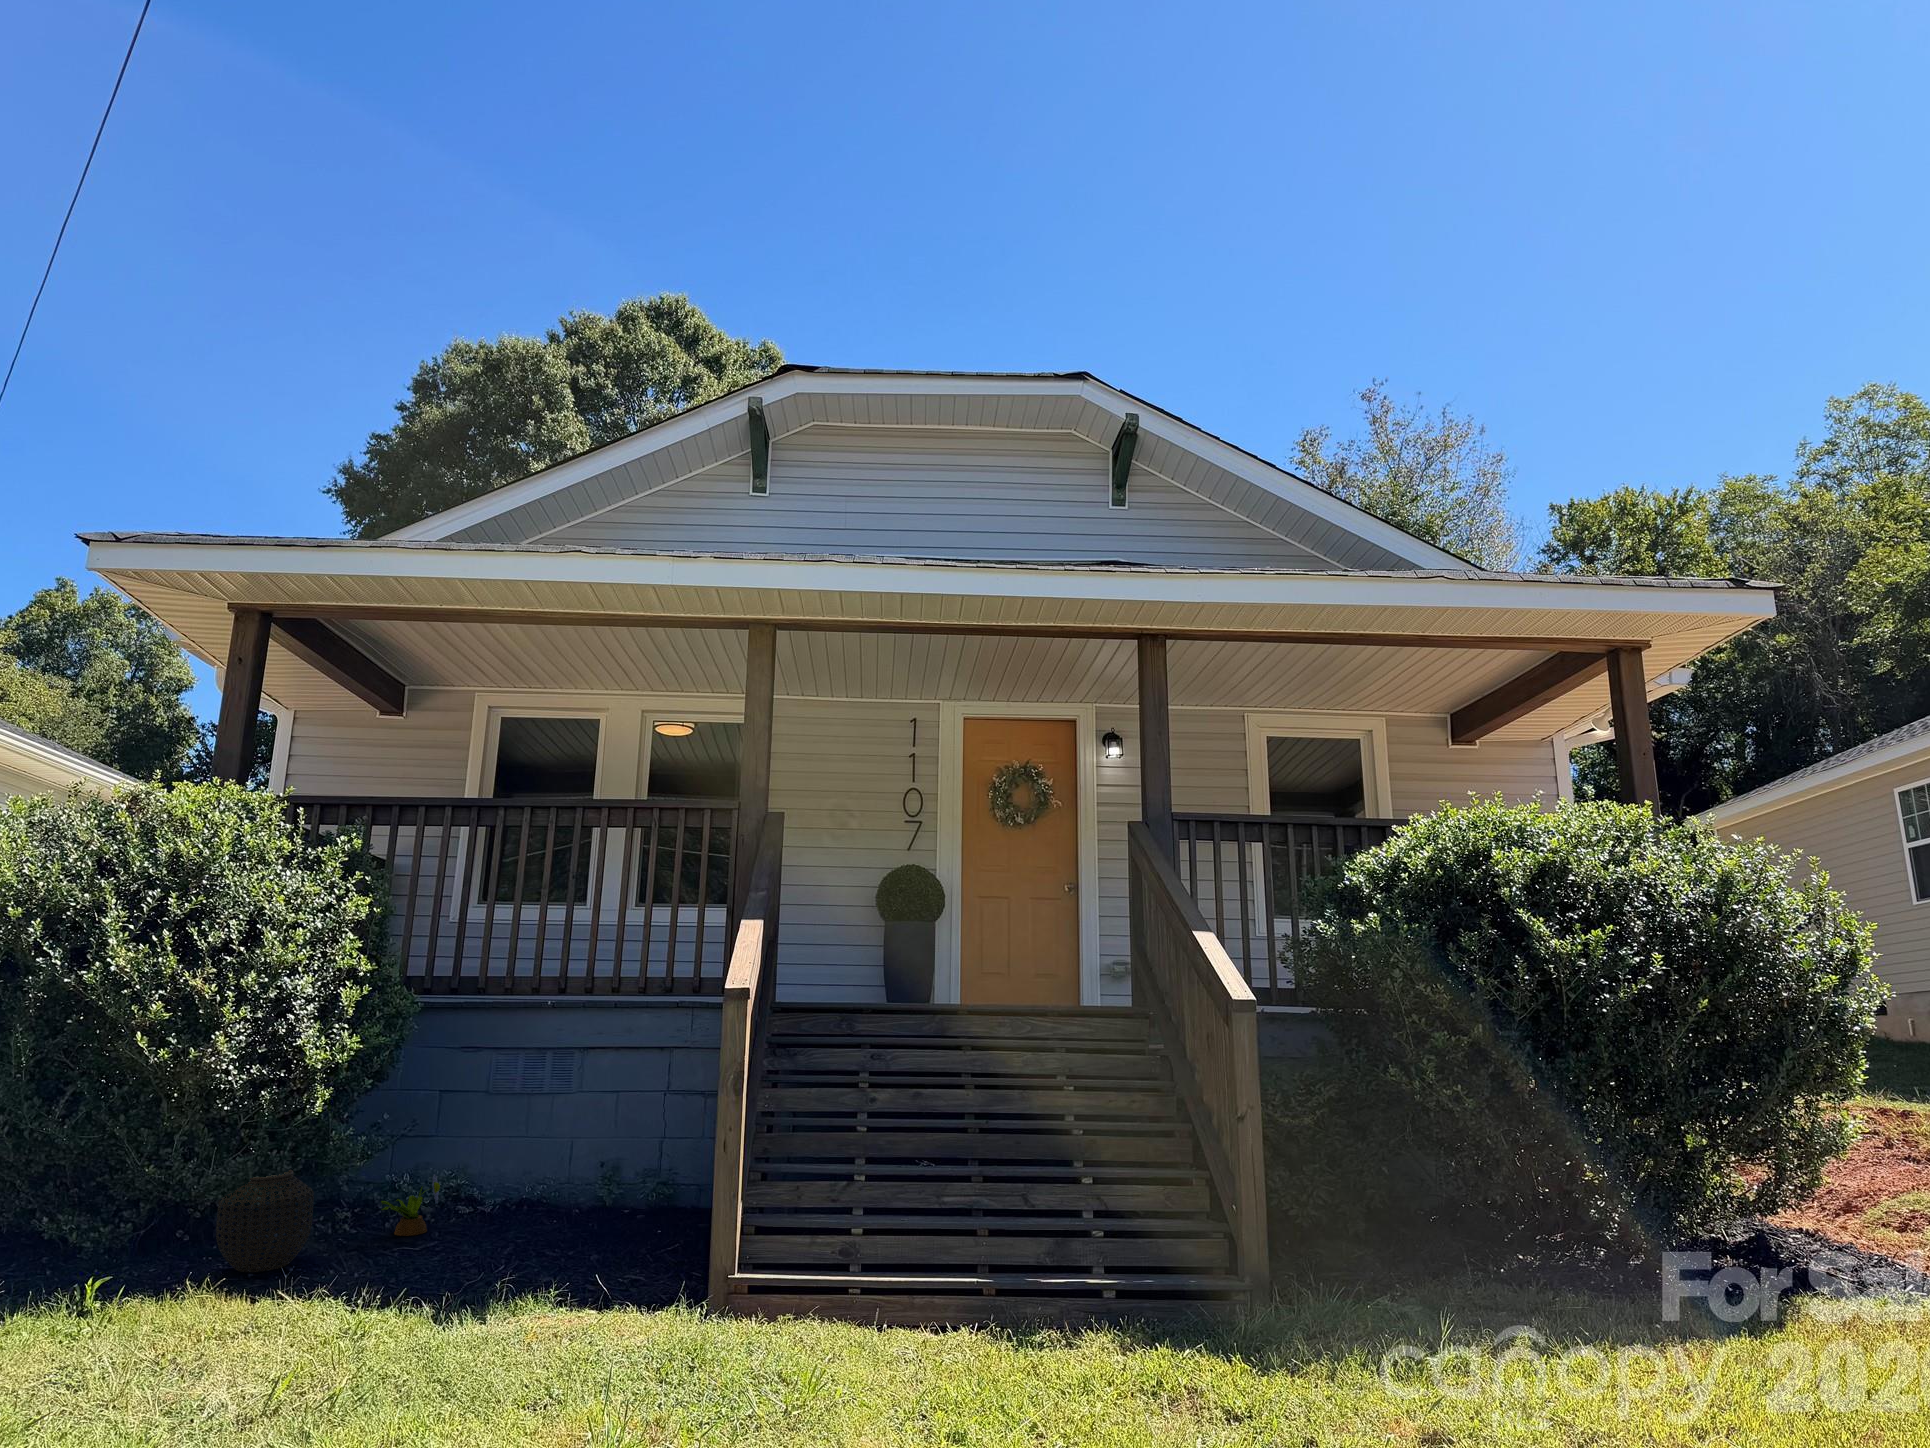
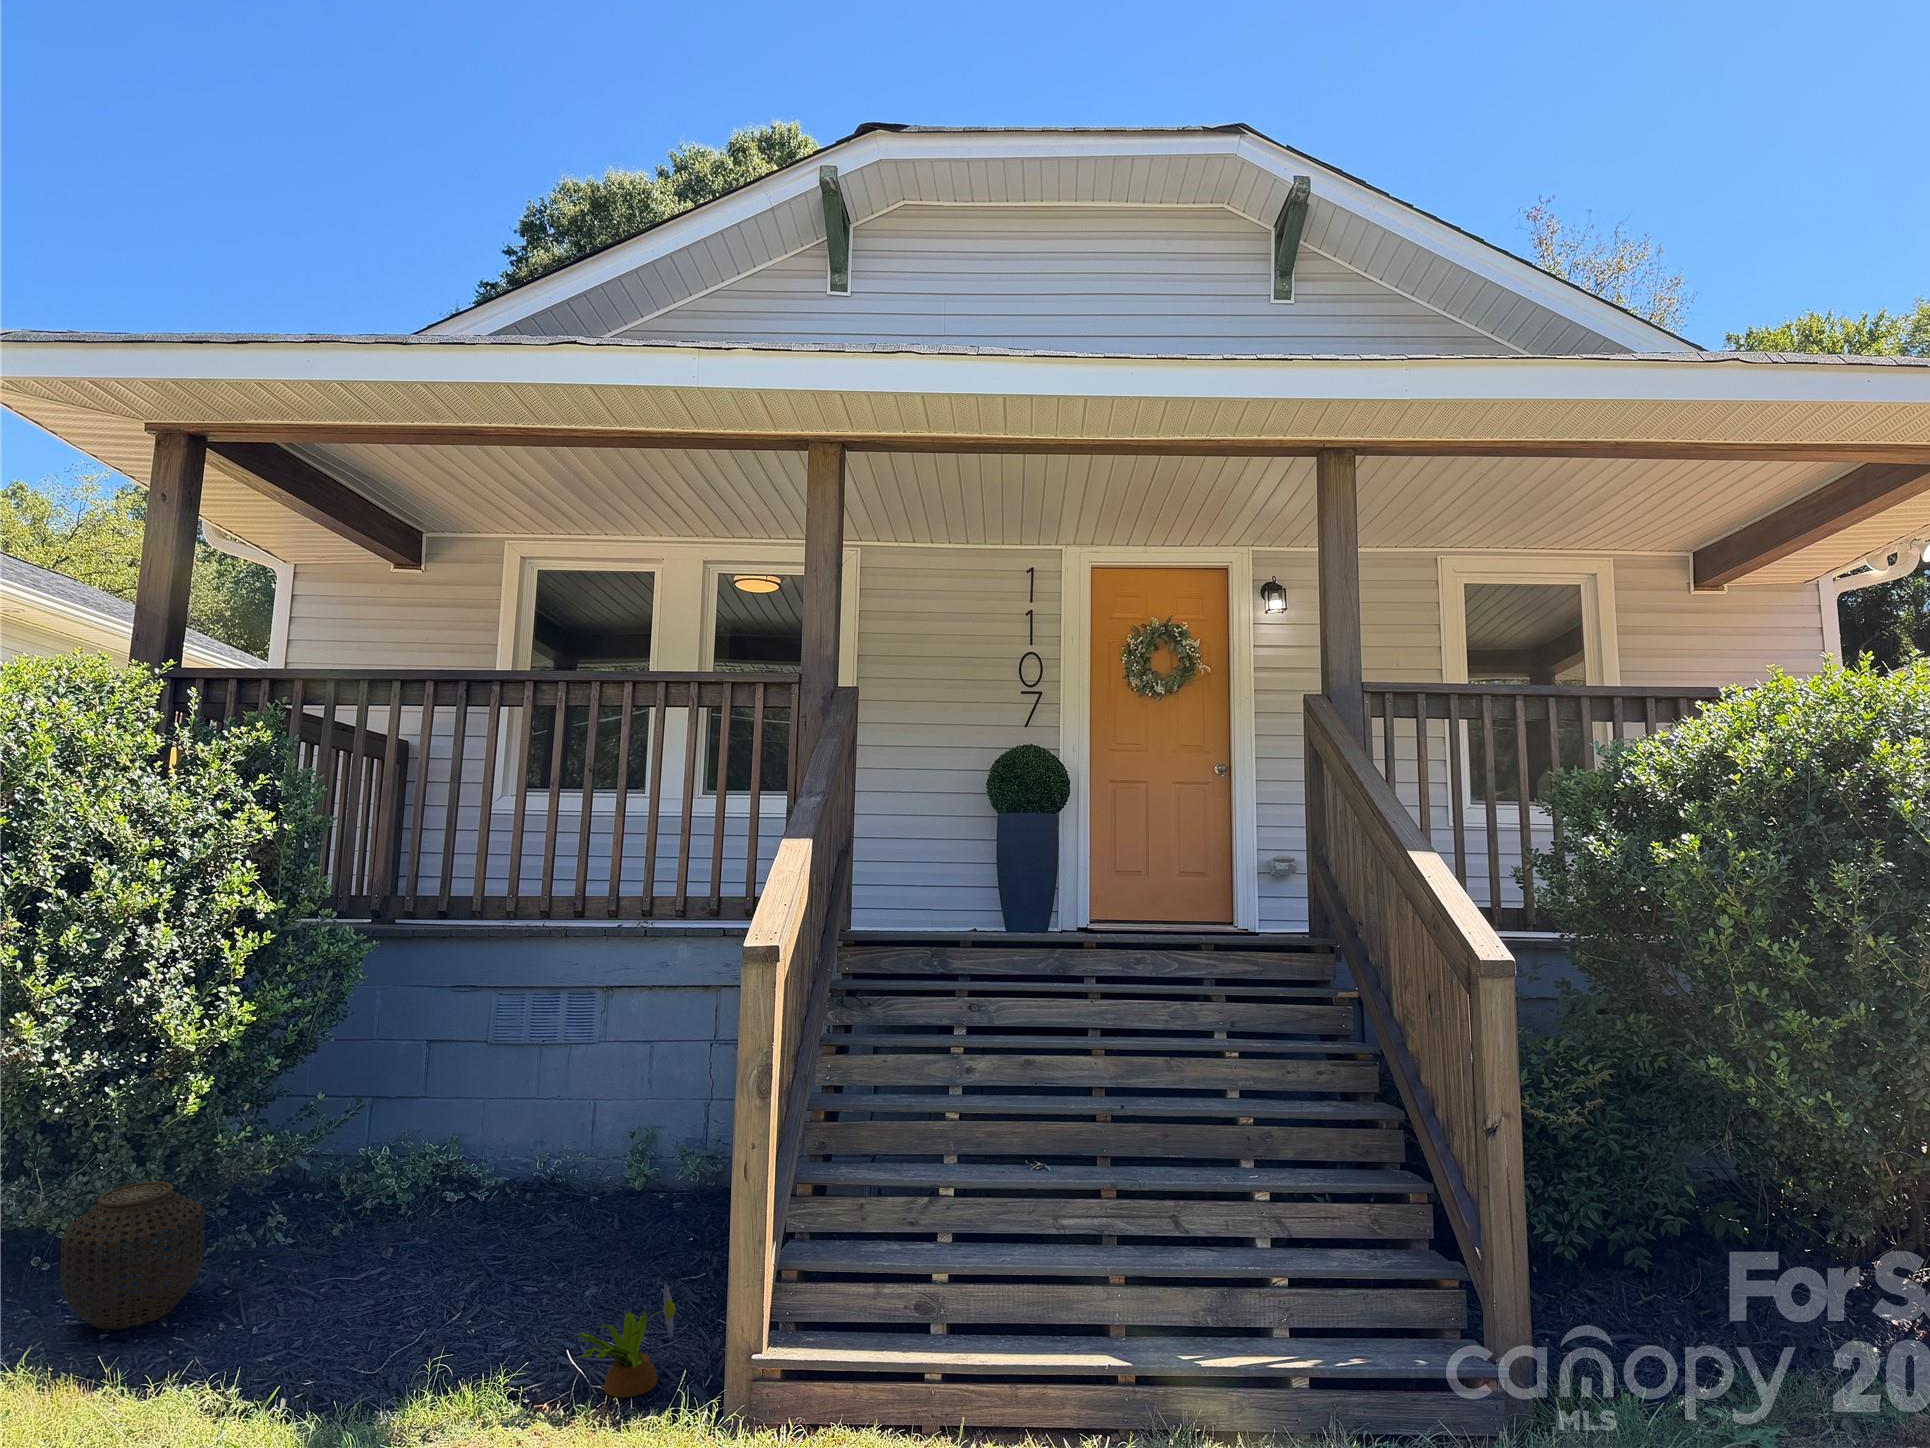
decorative plant: present [381,1174,440,1236] -> present [579,1284,676,1397]

